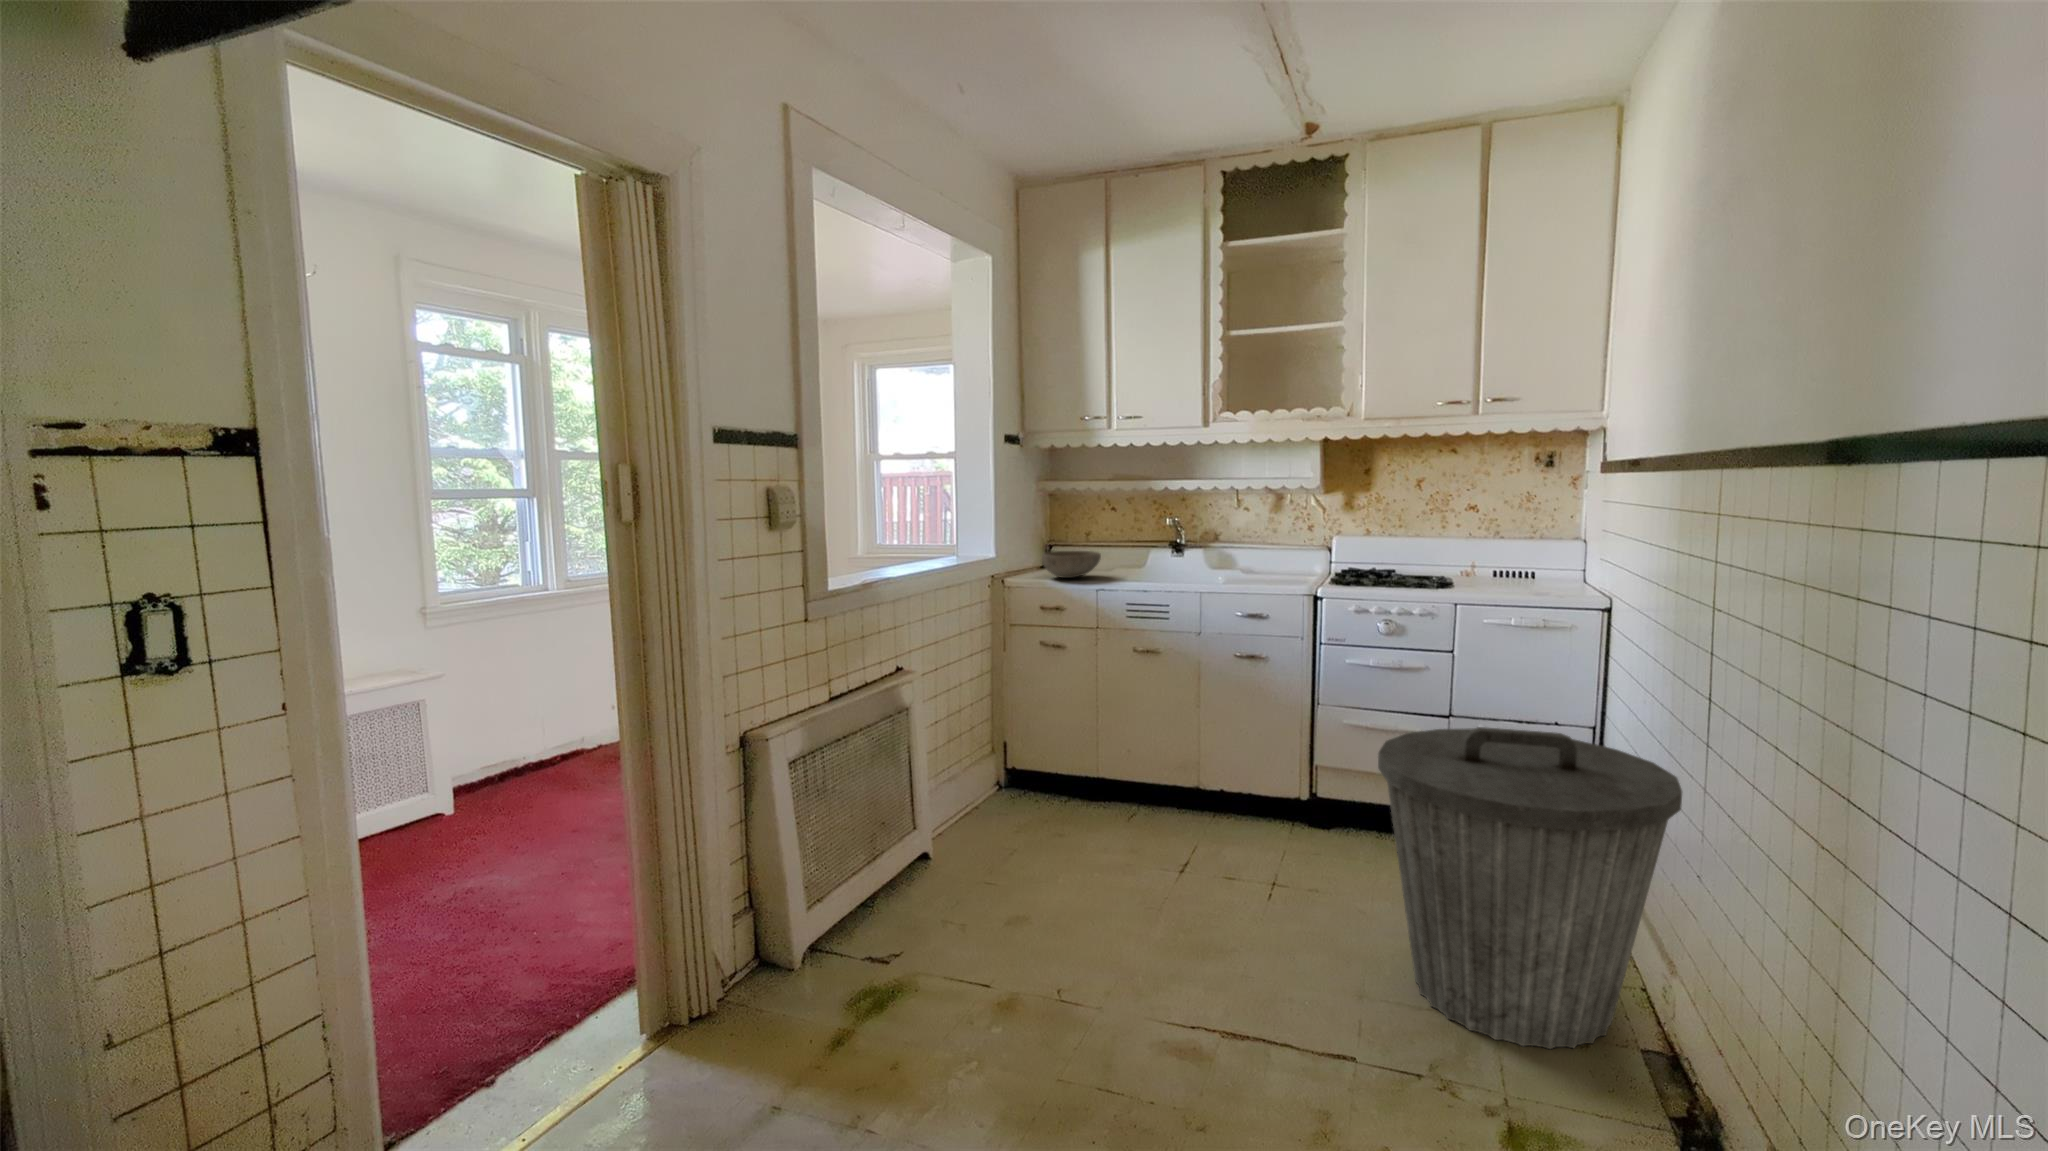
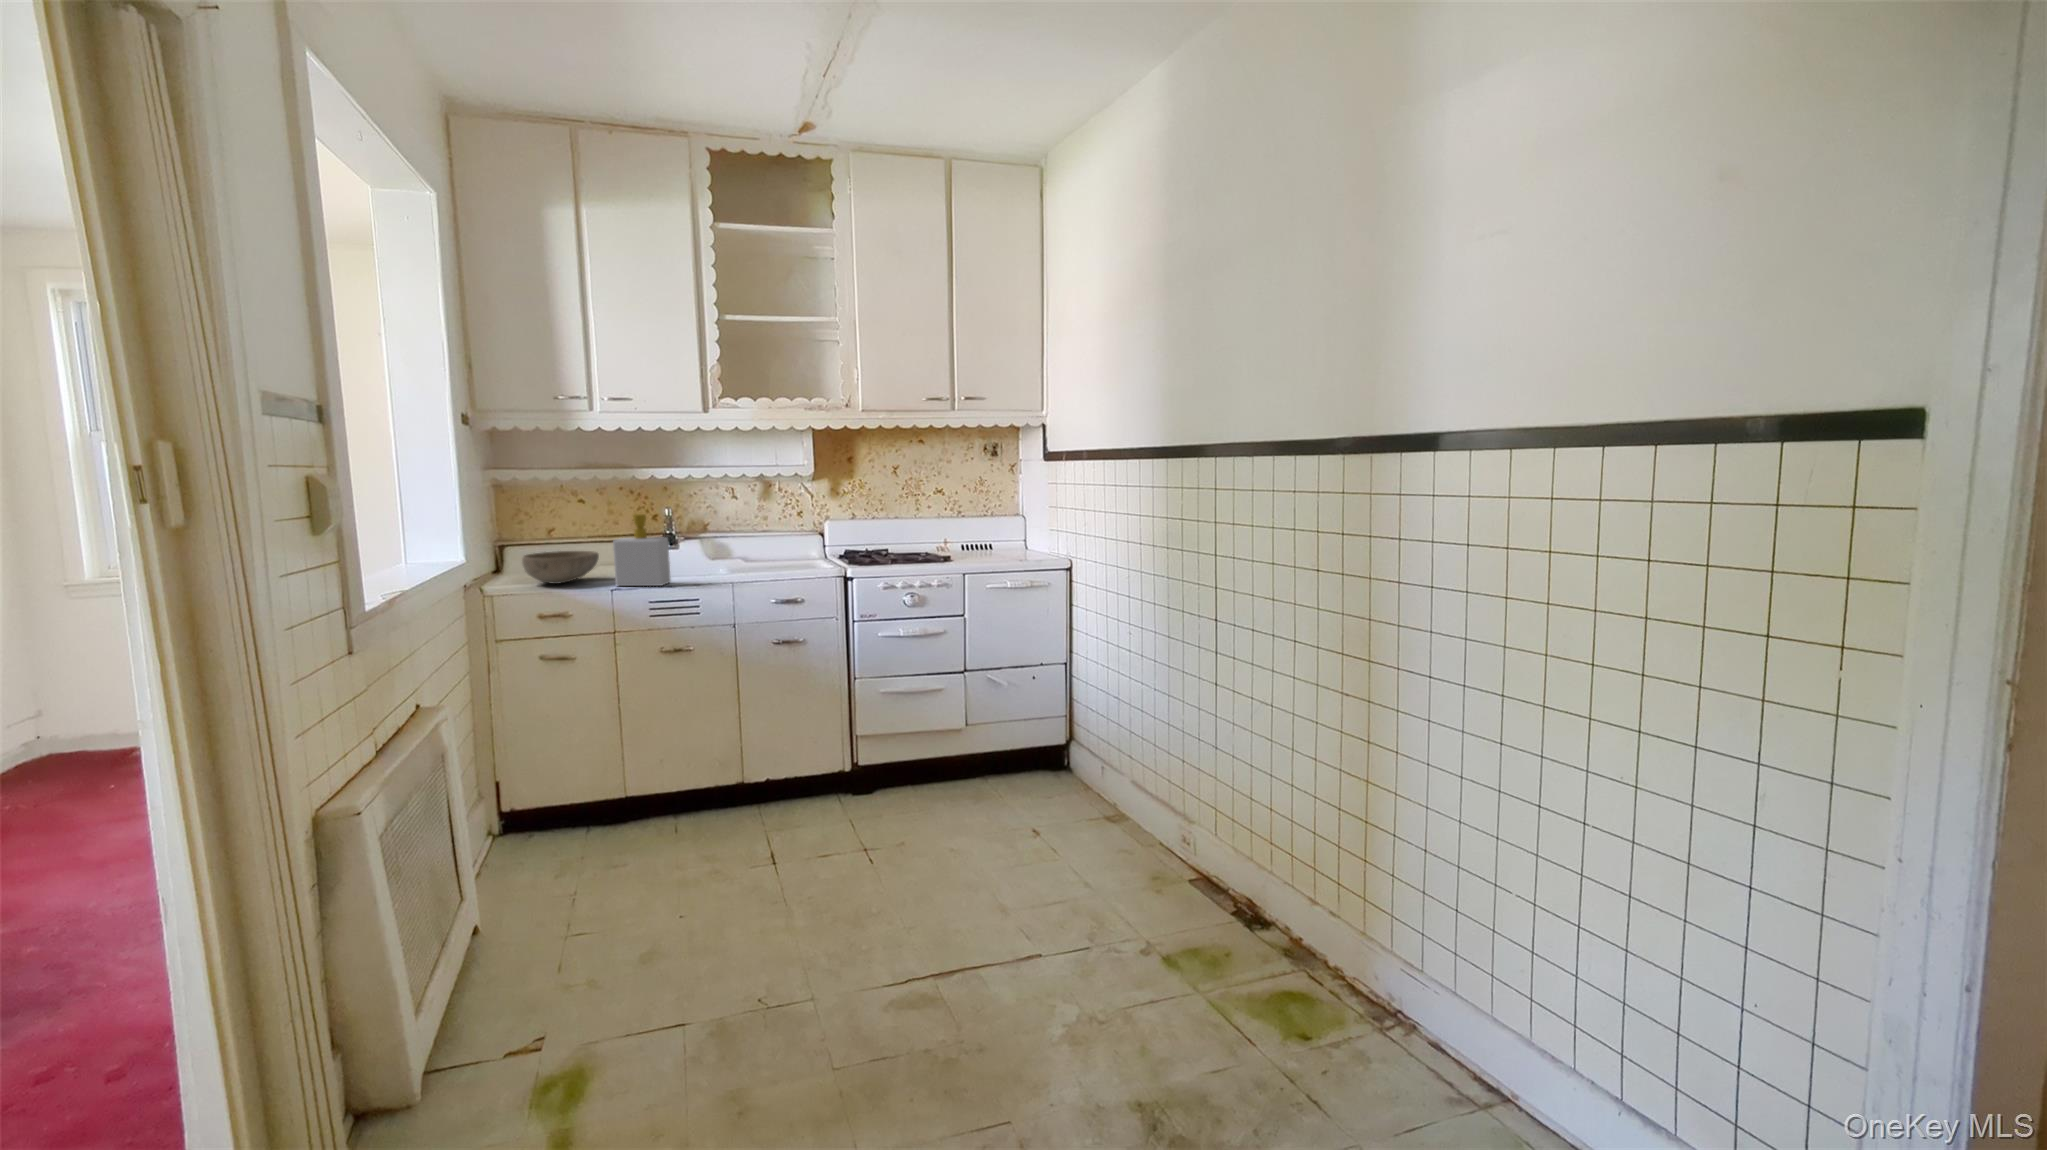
soap bottle: none [1104,521,1150,587] -> present [613,514,671,586]
trash can: present [1378,727,1682,1049] -> none [987,665,1204,920]

